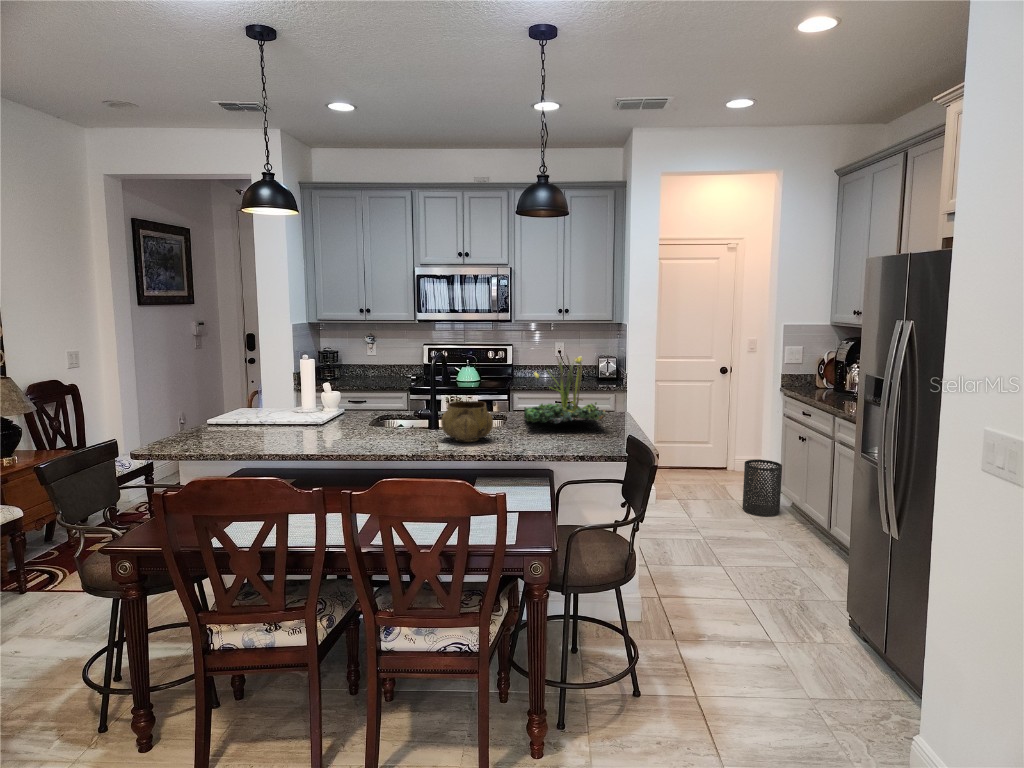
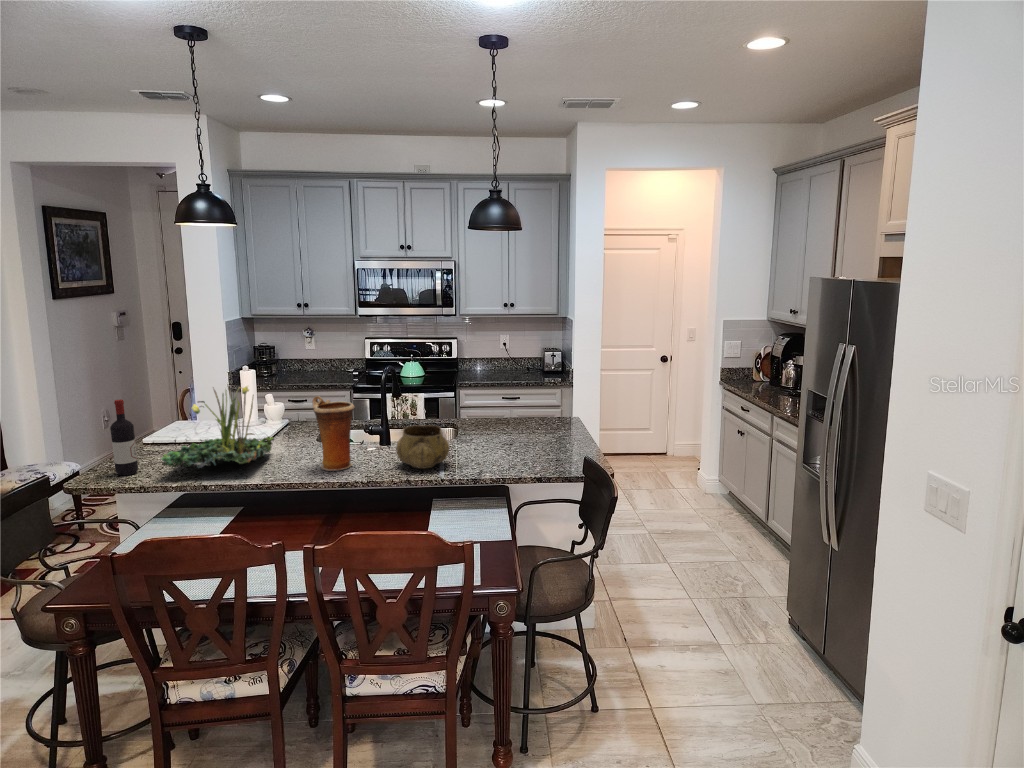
plant: present [524,356,606,424] -> present [161,384,274,468]
wine bottle: none [174,368,198,440] -> present [110,399,138,476]
vase: none [362,368,402,441] -> present [312,396,355,471]
trash can: present [742,460,782,517] -> none [686,452,723,508]

